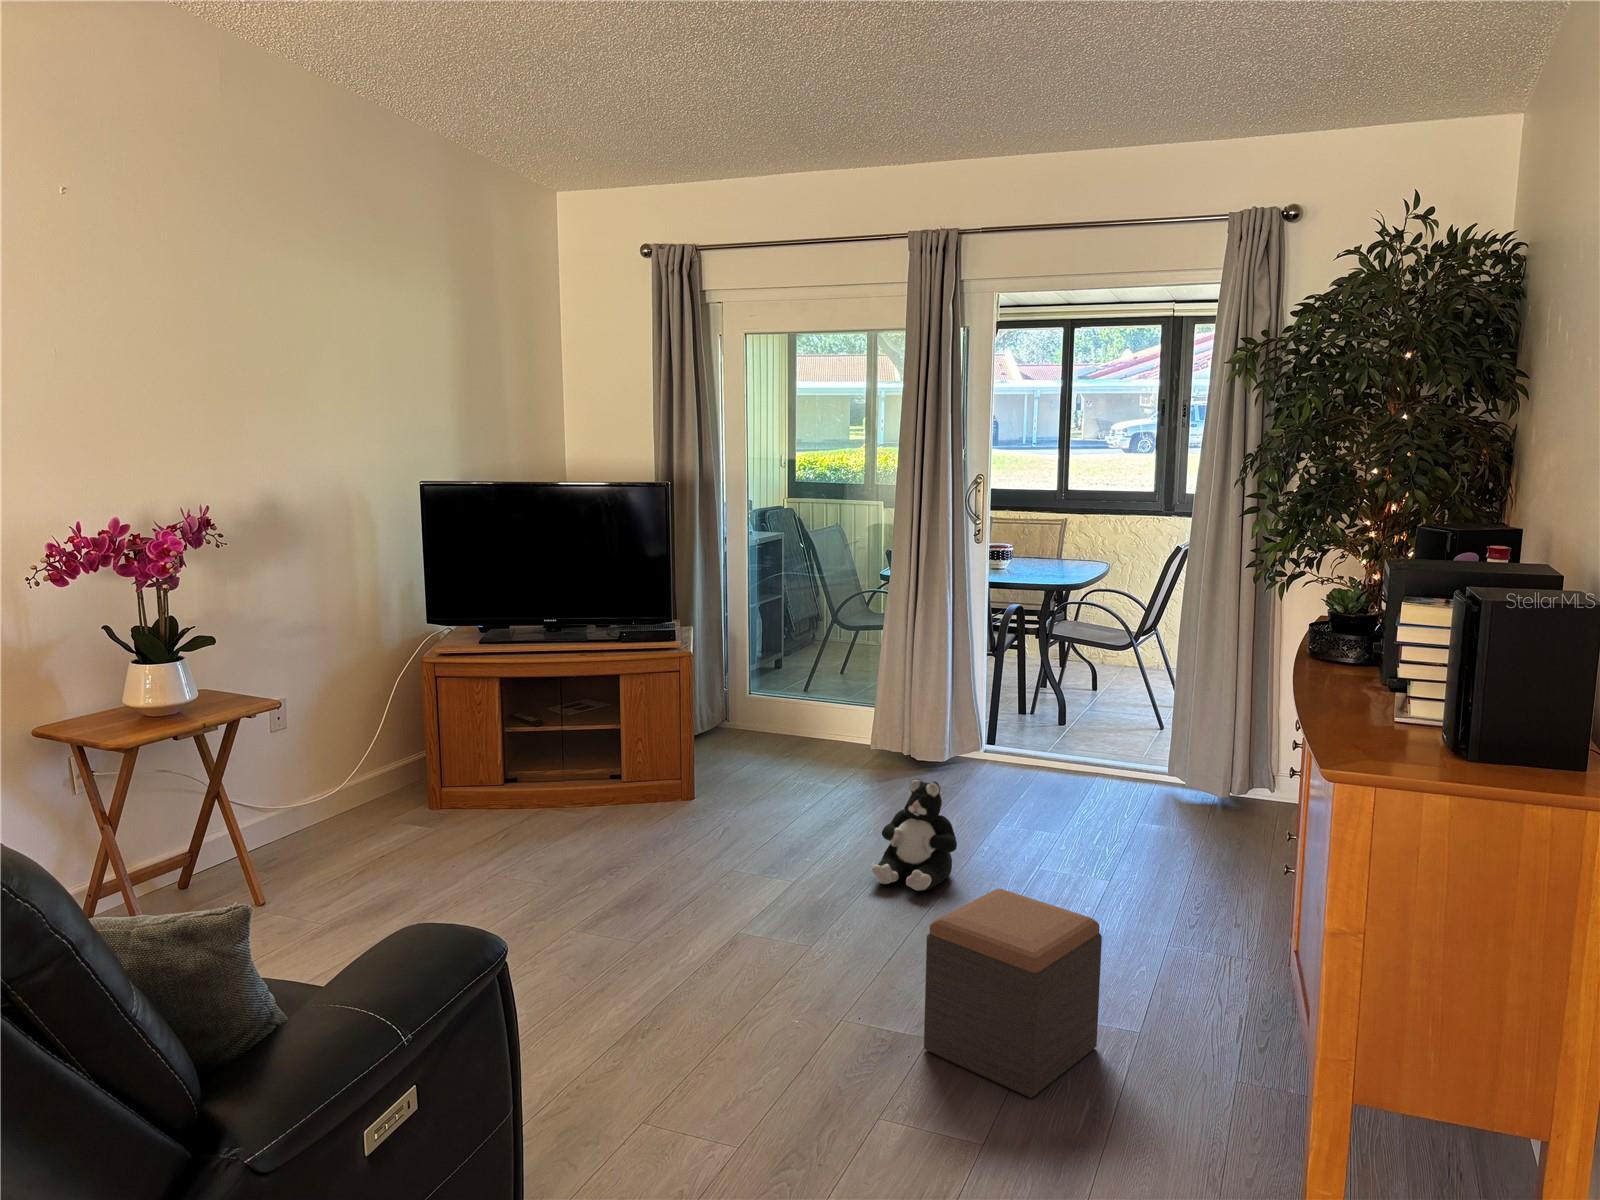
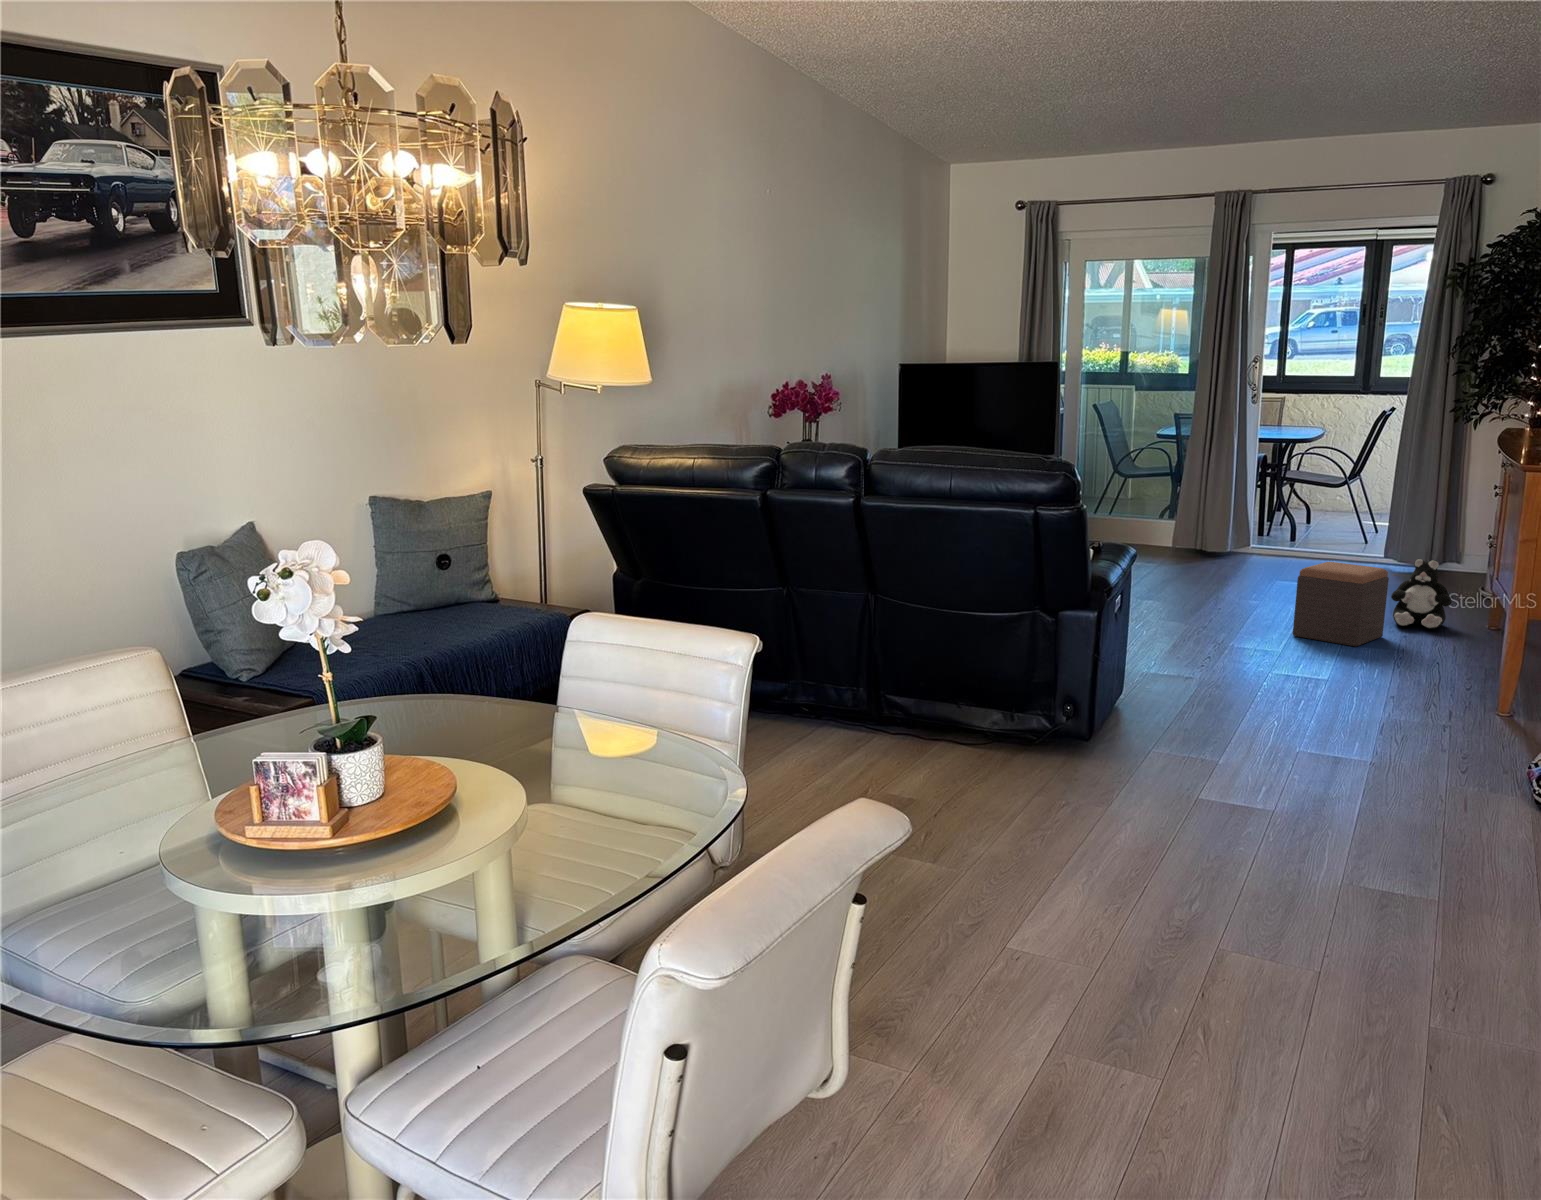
plush toy: present [872,779,957,891] -> present [1391,559,1452,629]

